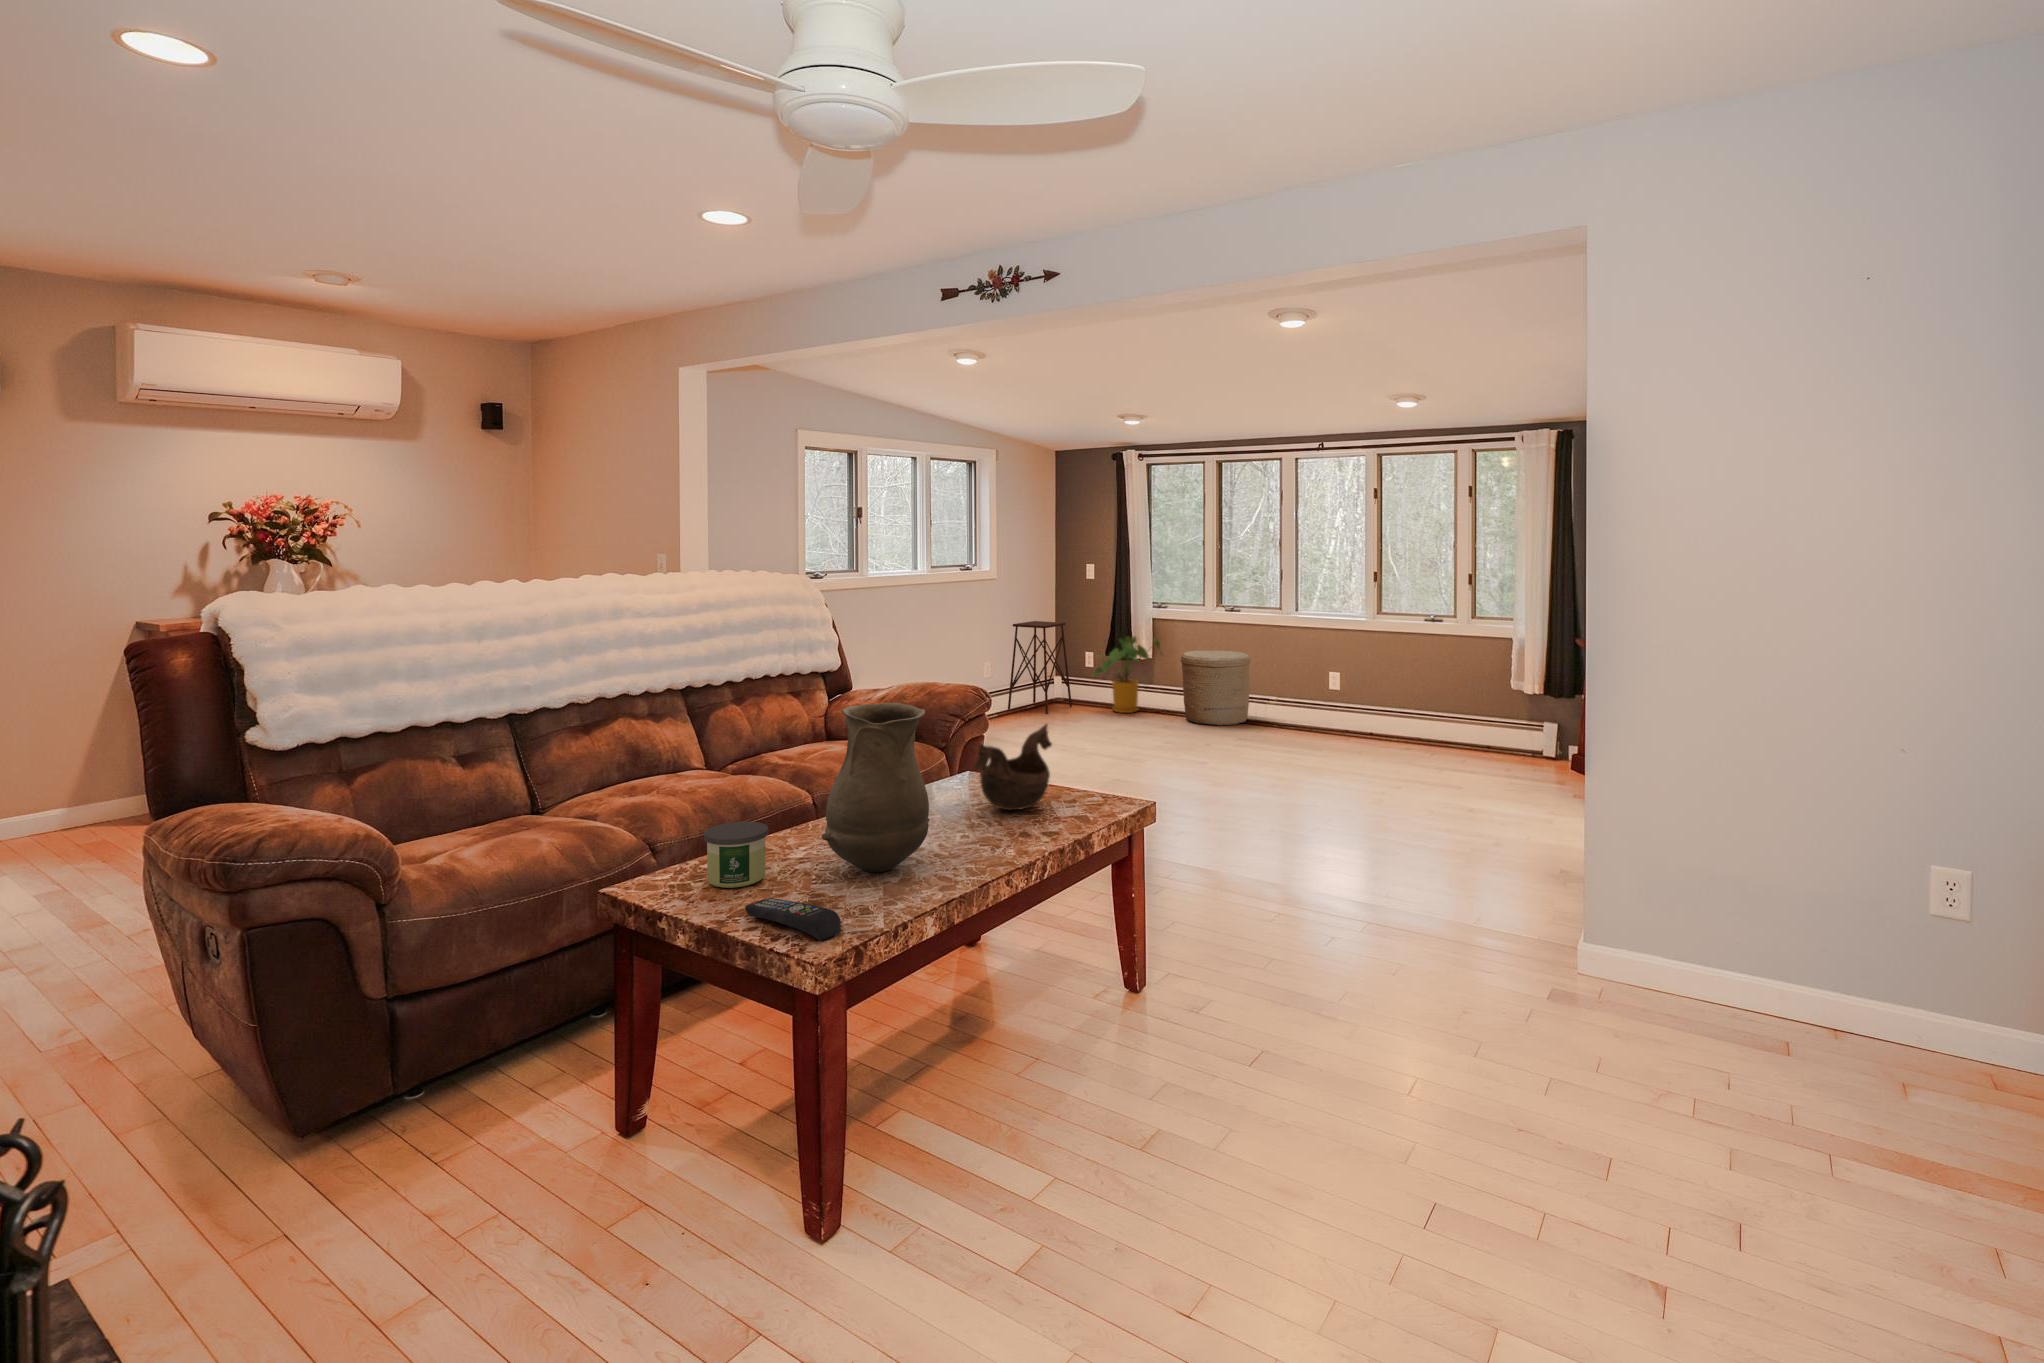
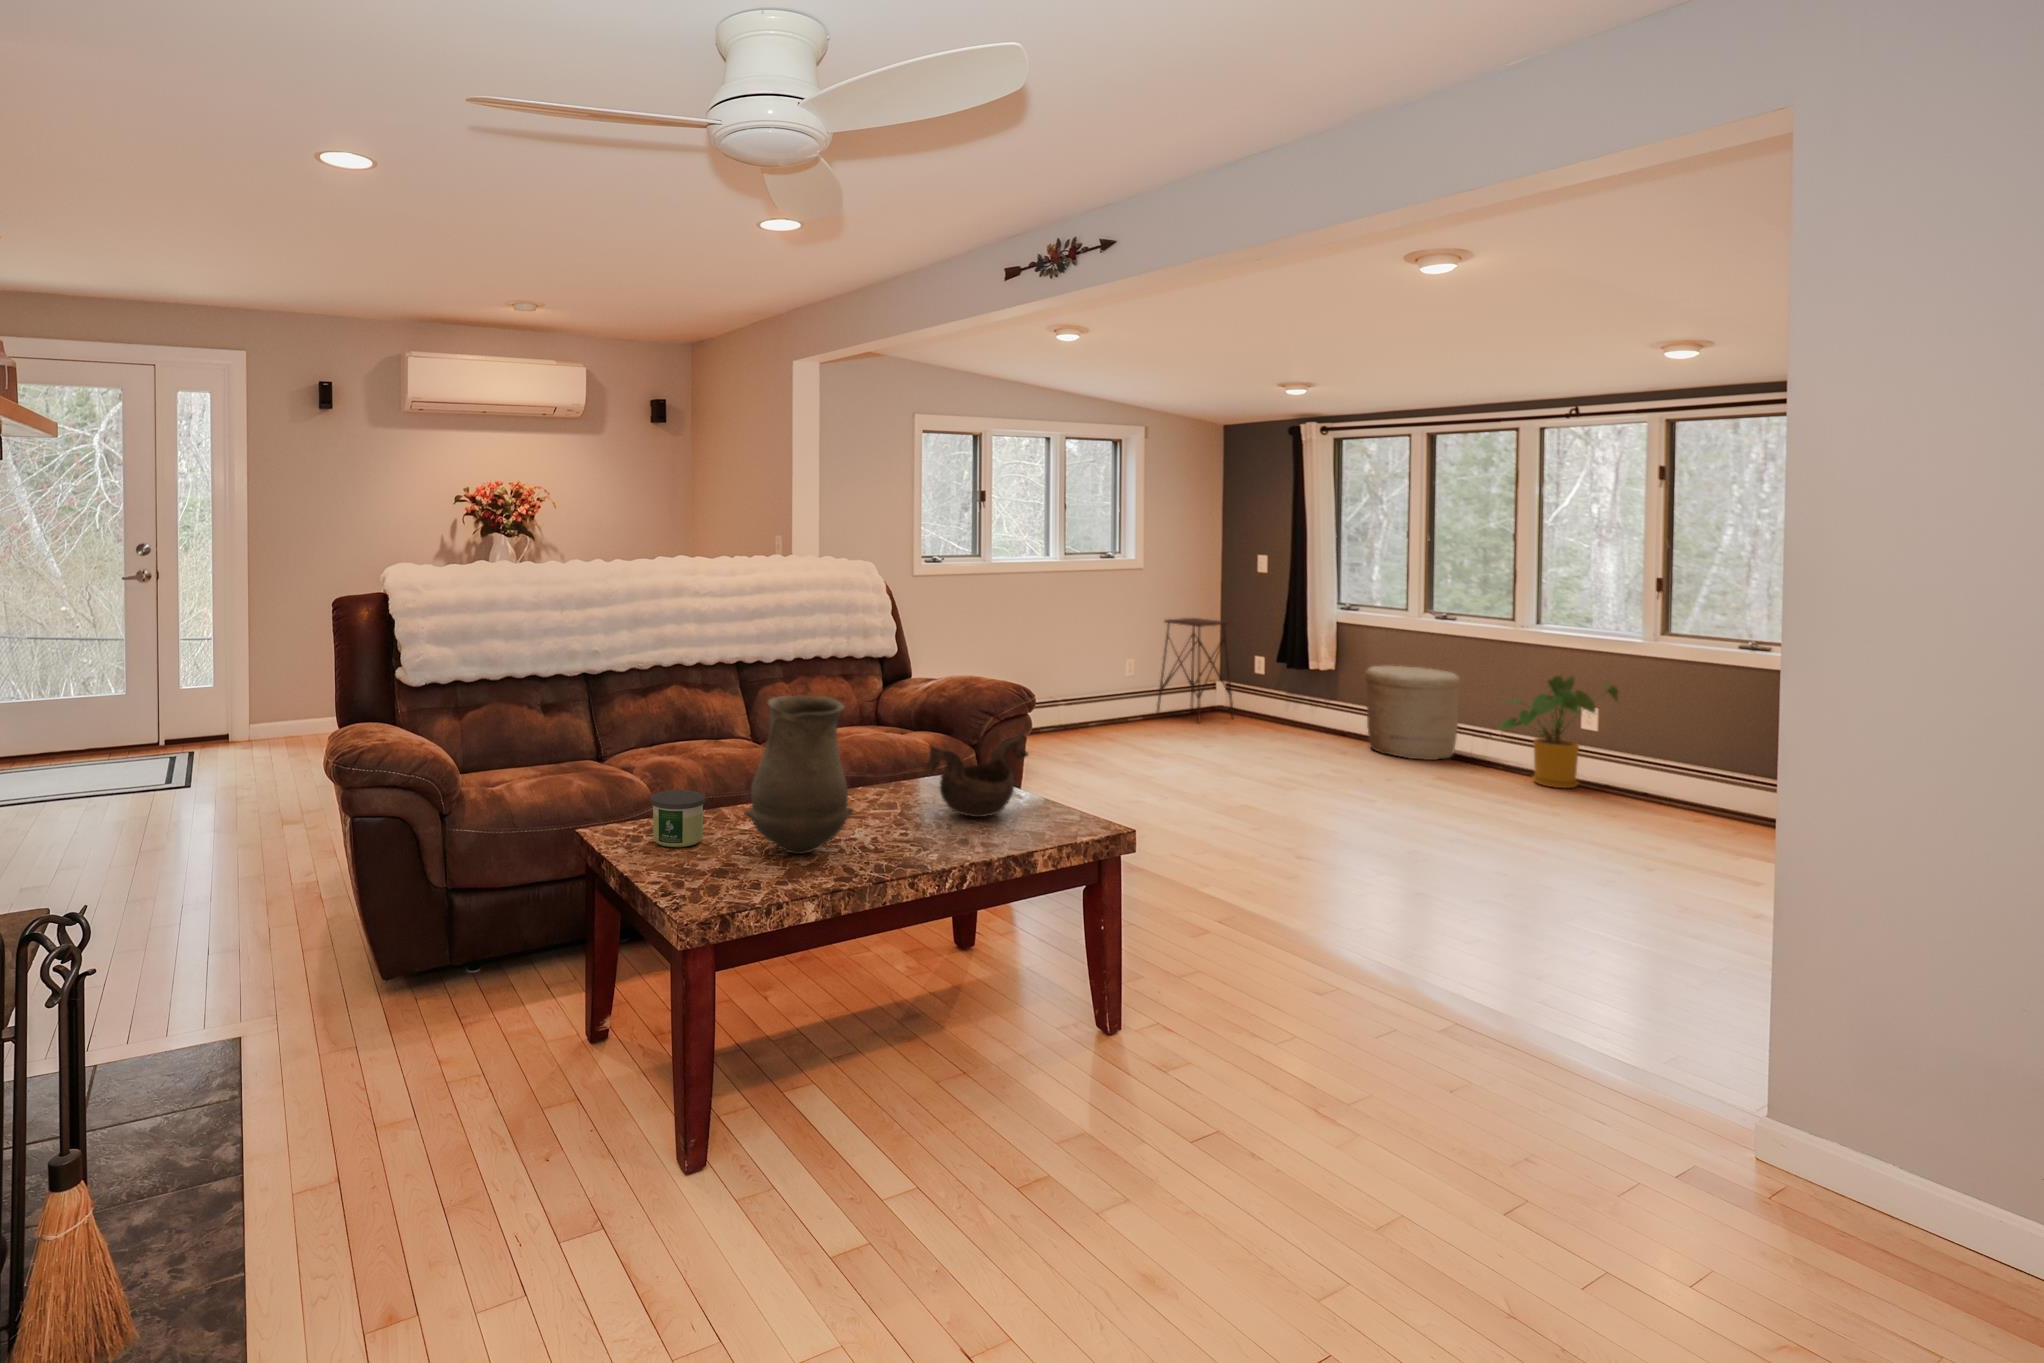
house plant: present [1092,636,1162,713] -> present [1501,676,1618,788]
remote control: present [745,898,841,940] -> none [657,860,717,902]

